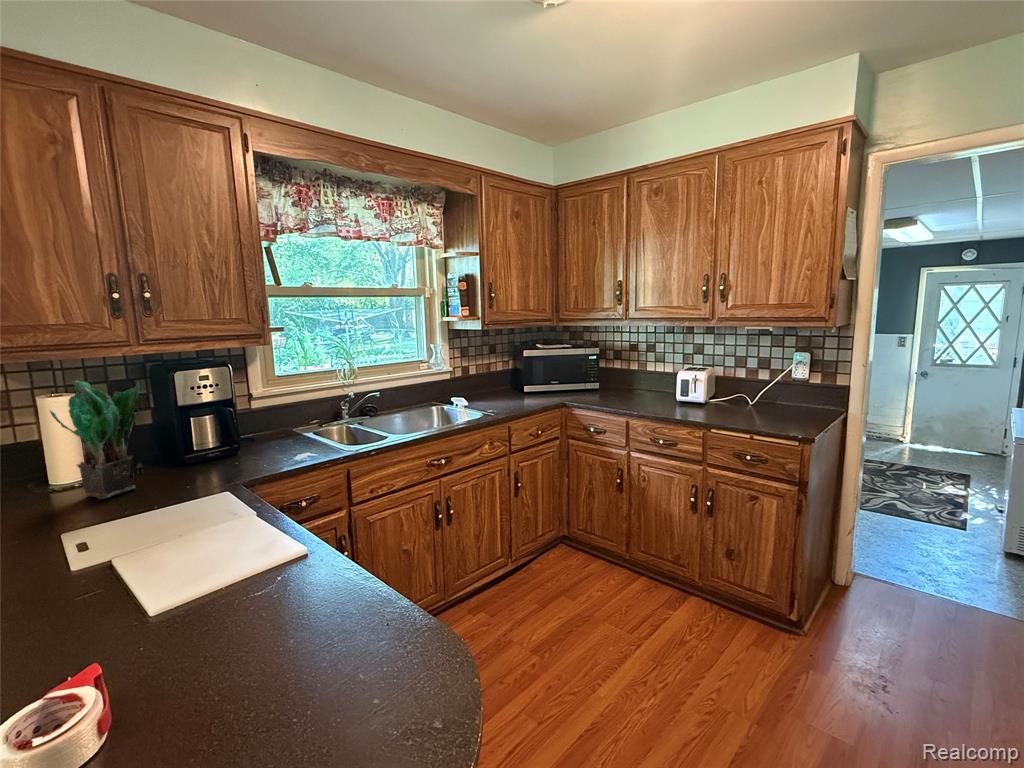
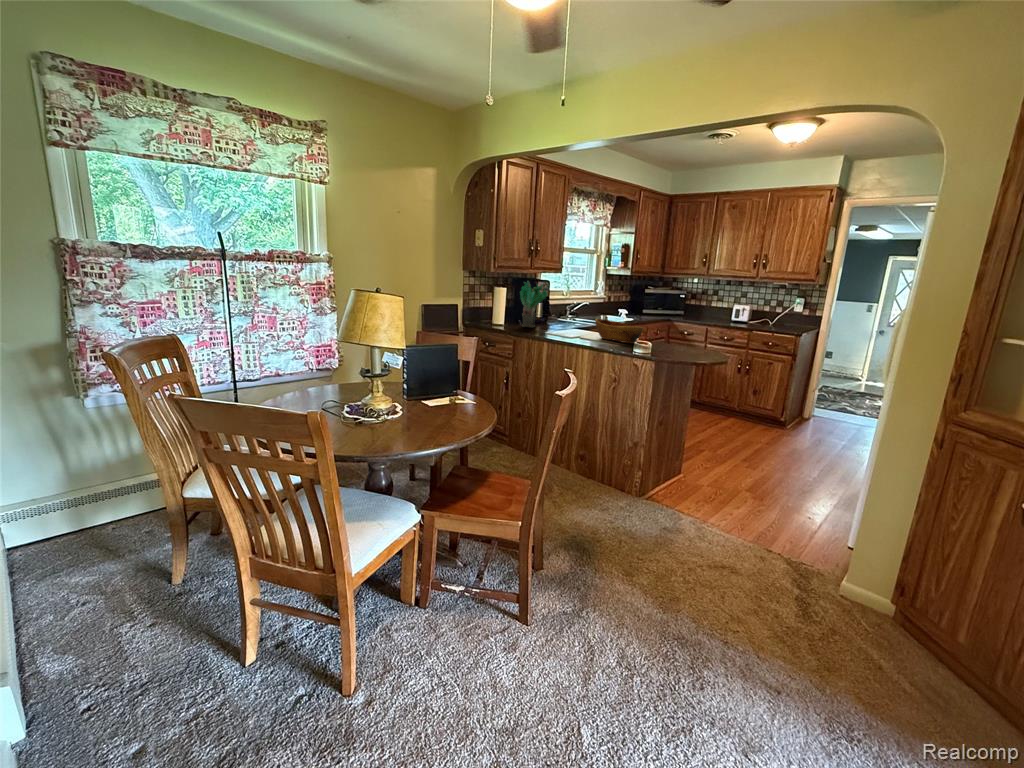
wooden bowl: none [141,495,256,614] -> present [595,319,643,343]

